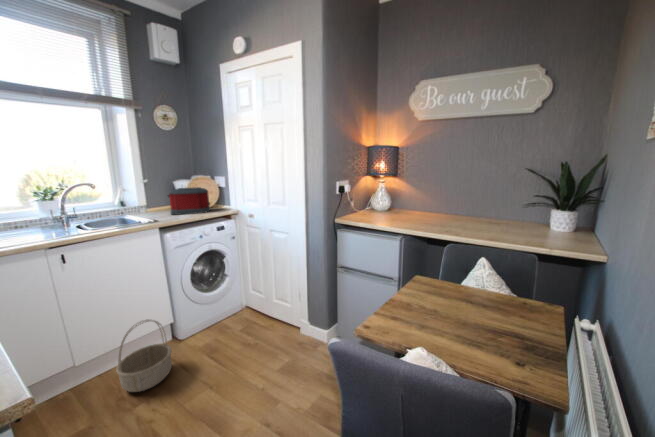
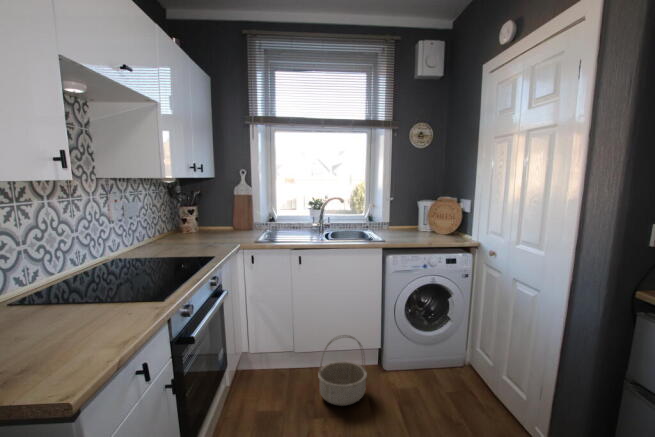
toaster: present [168,187,210,215] -> none [403,208,447,240]

